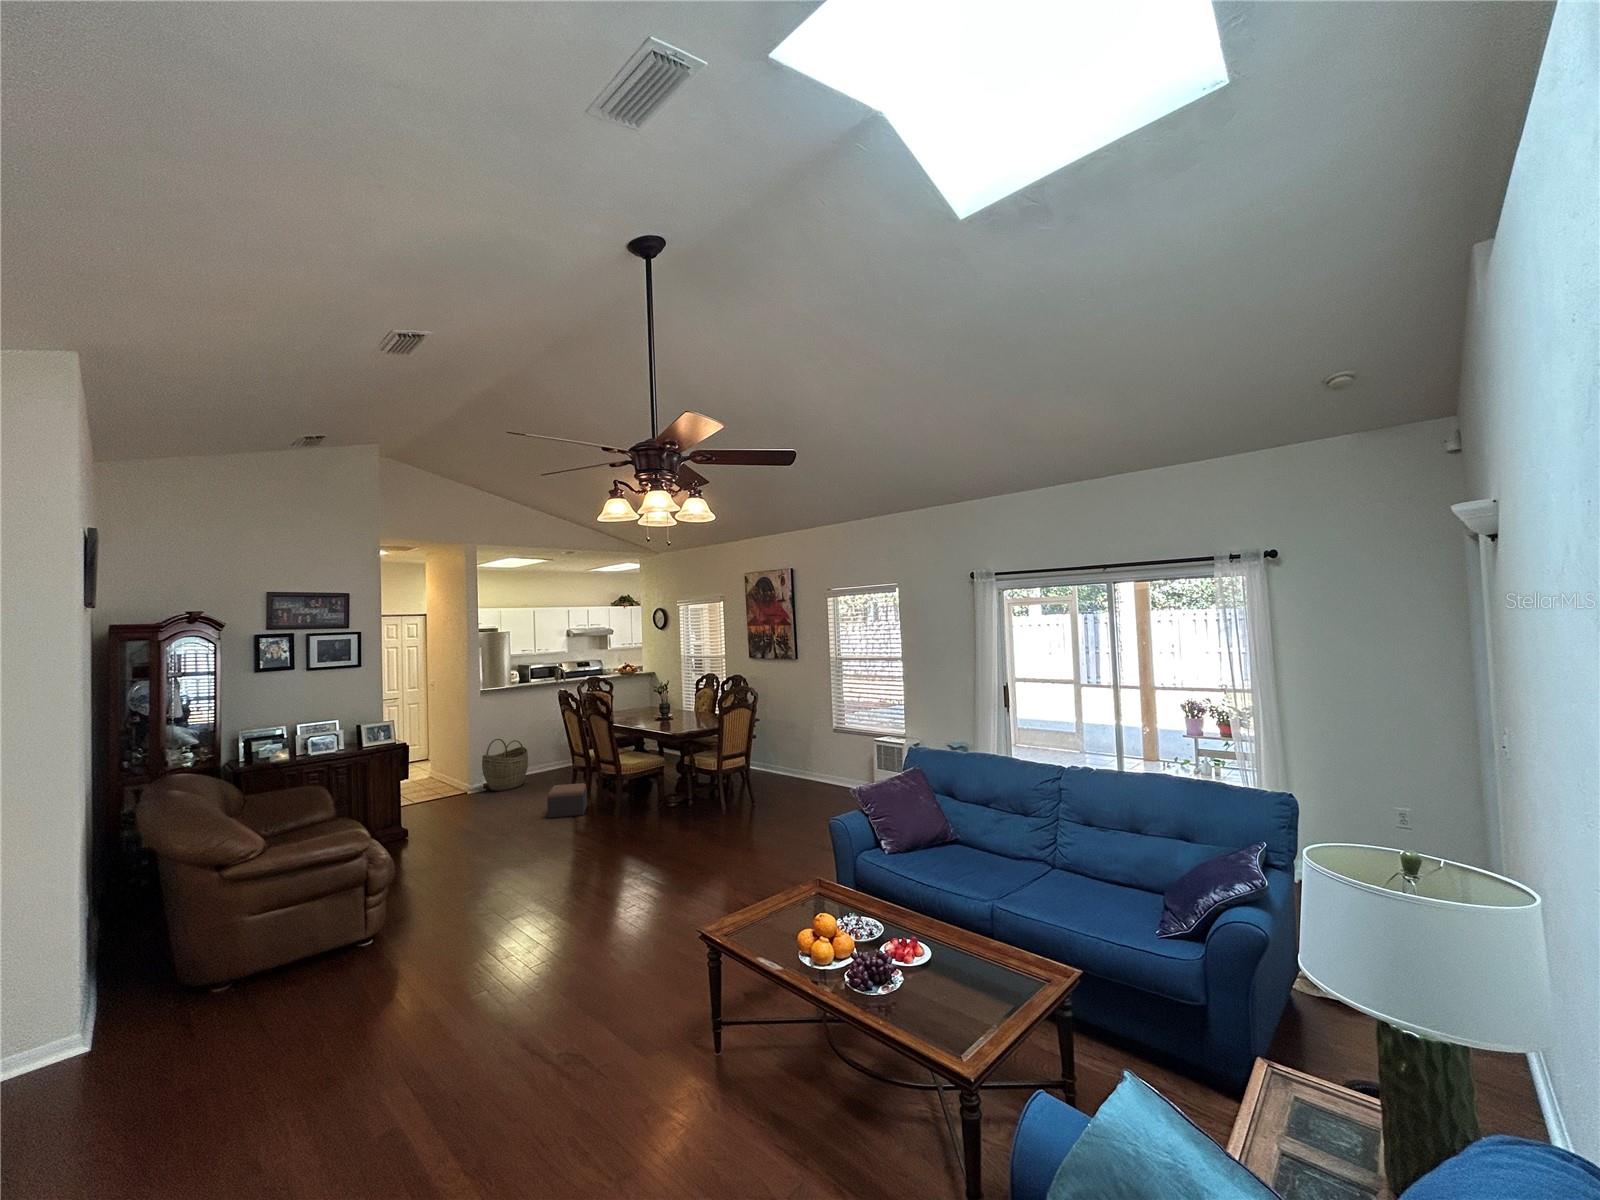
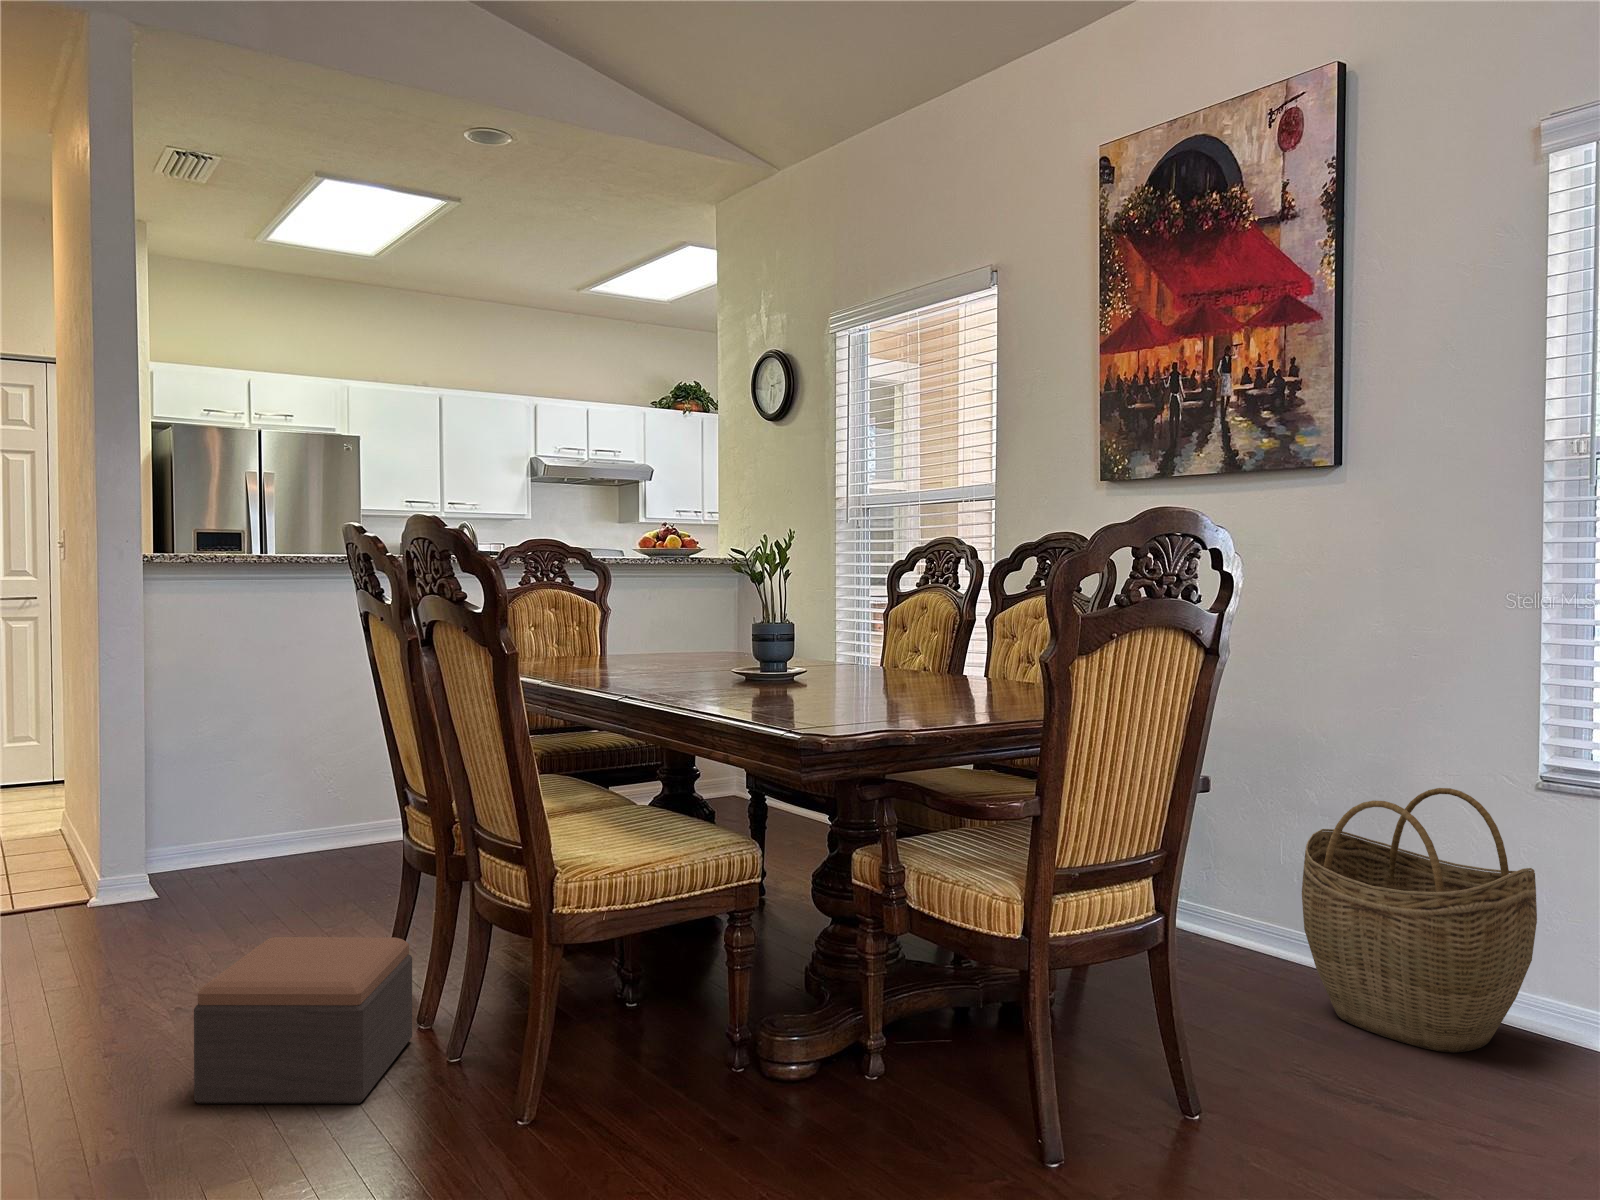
woven basket: present [482,739,528,791] -> present [1302,788,1537,1053]

